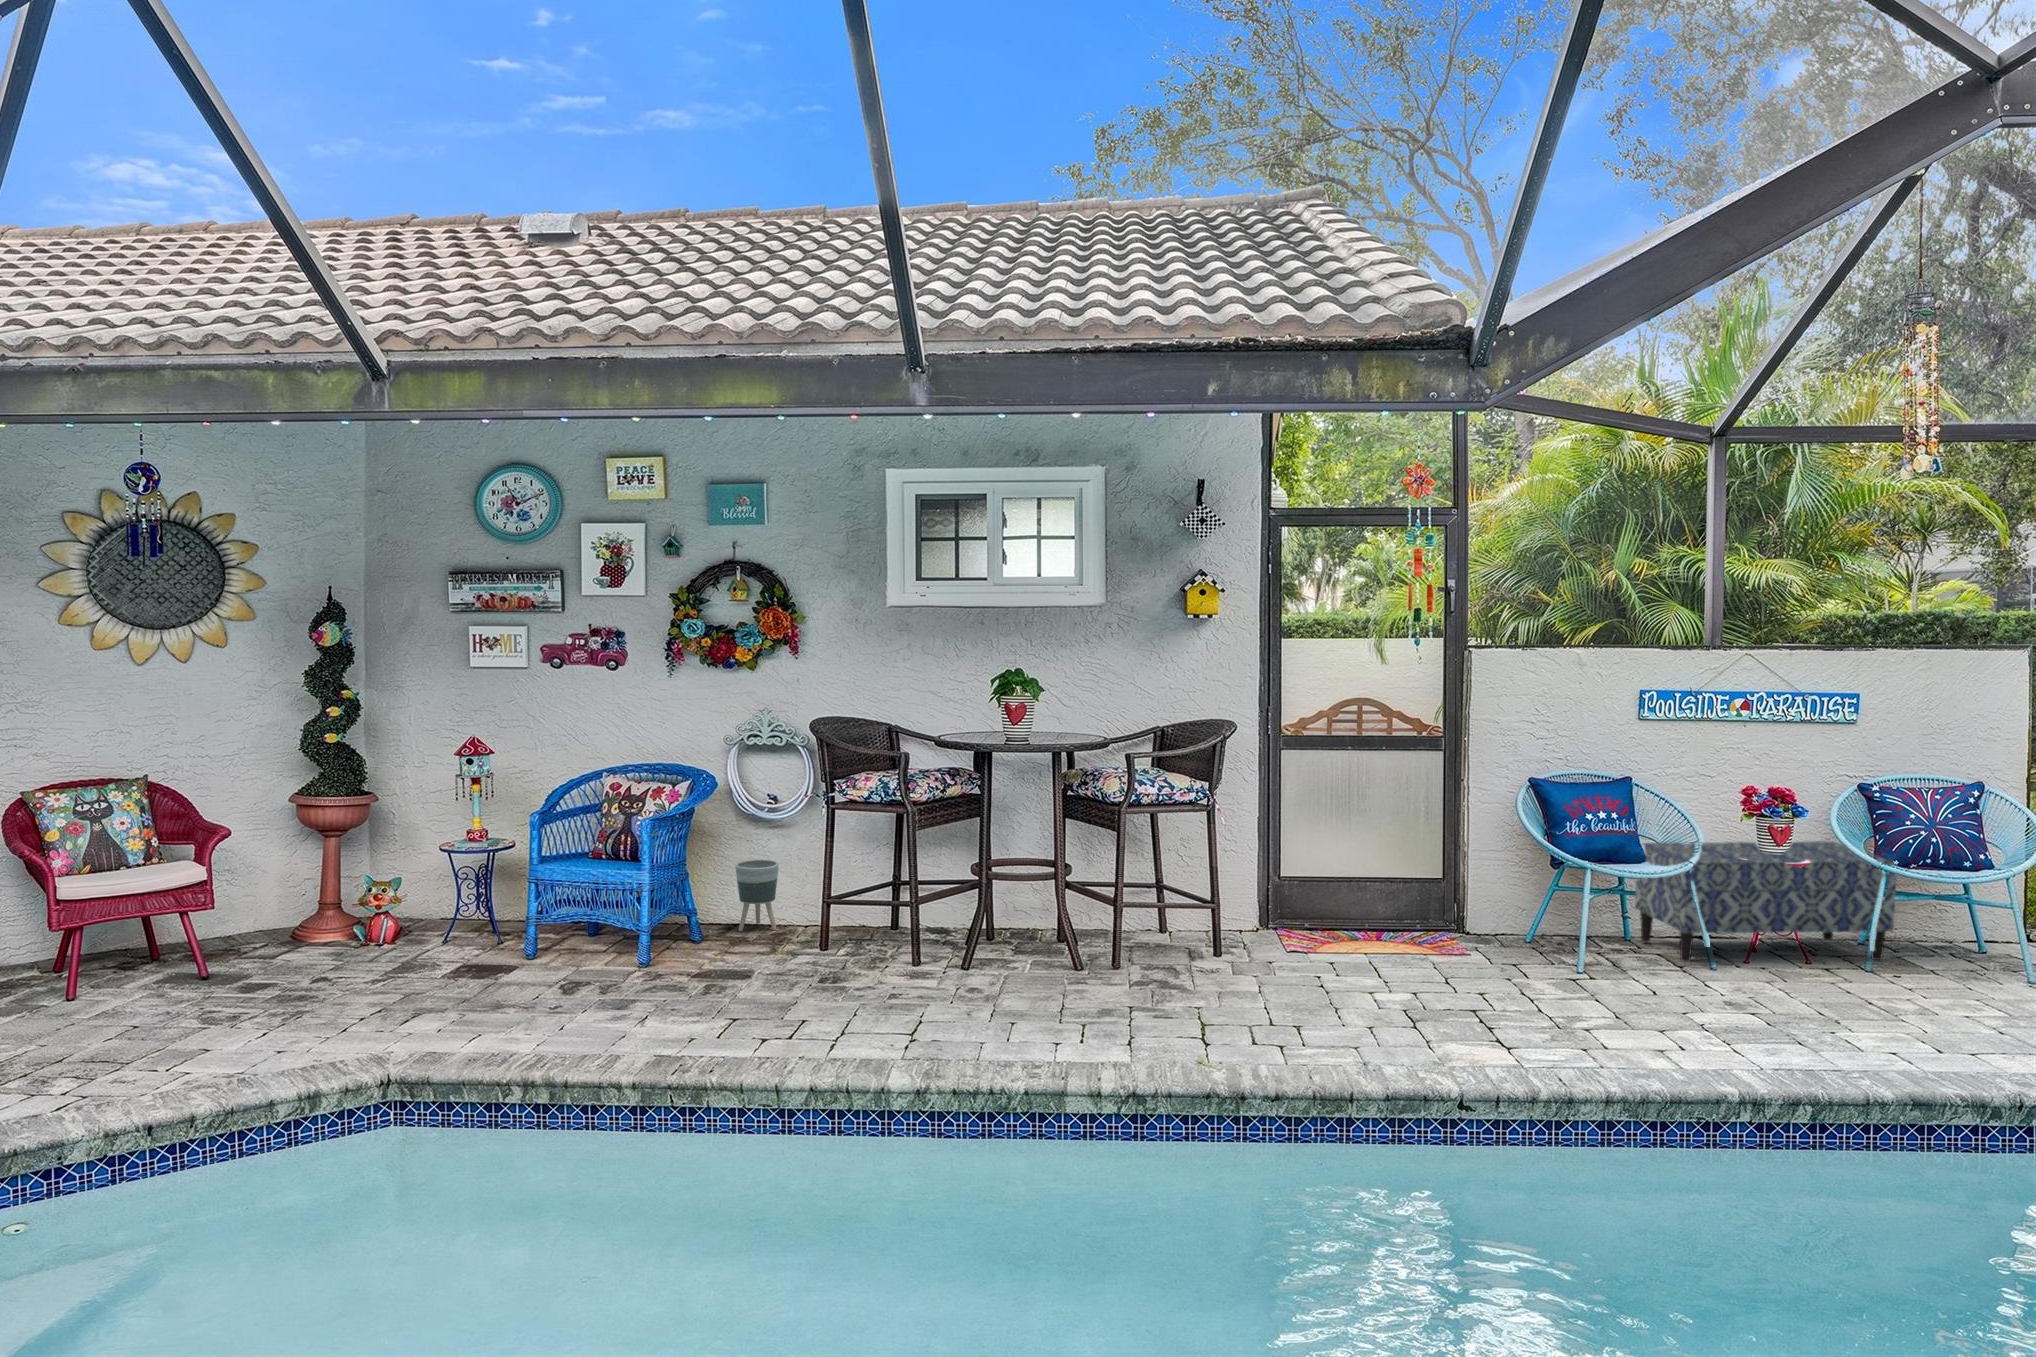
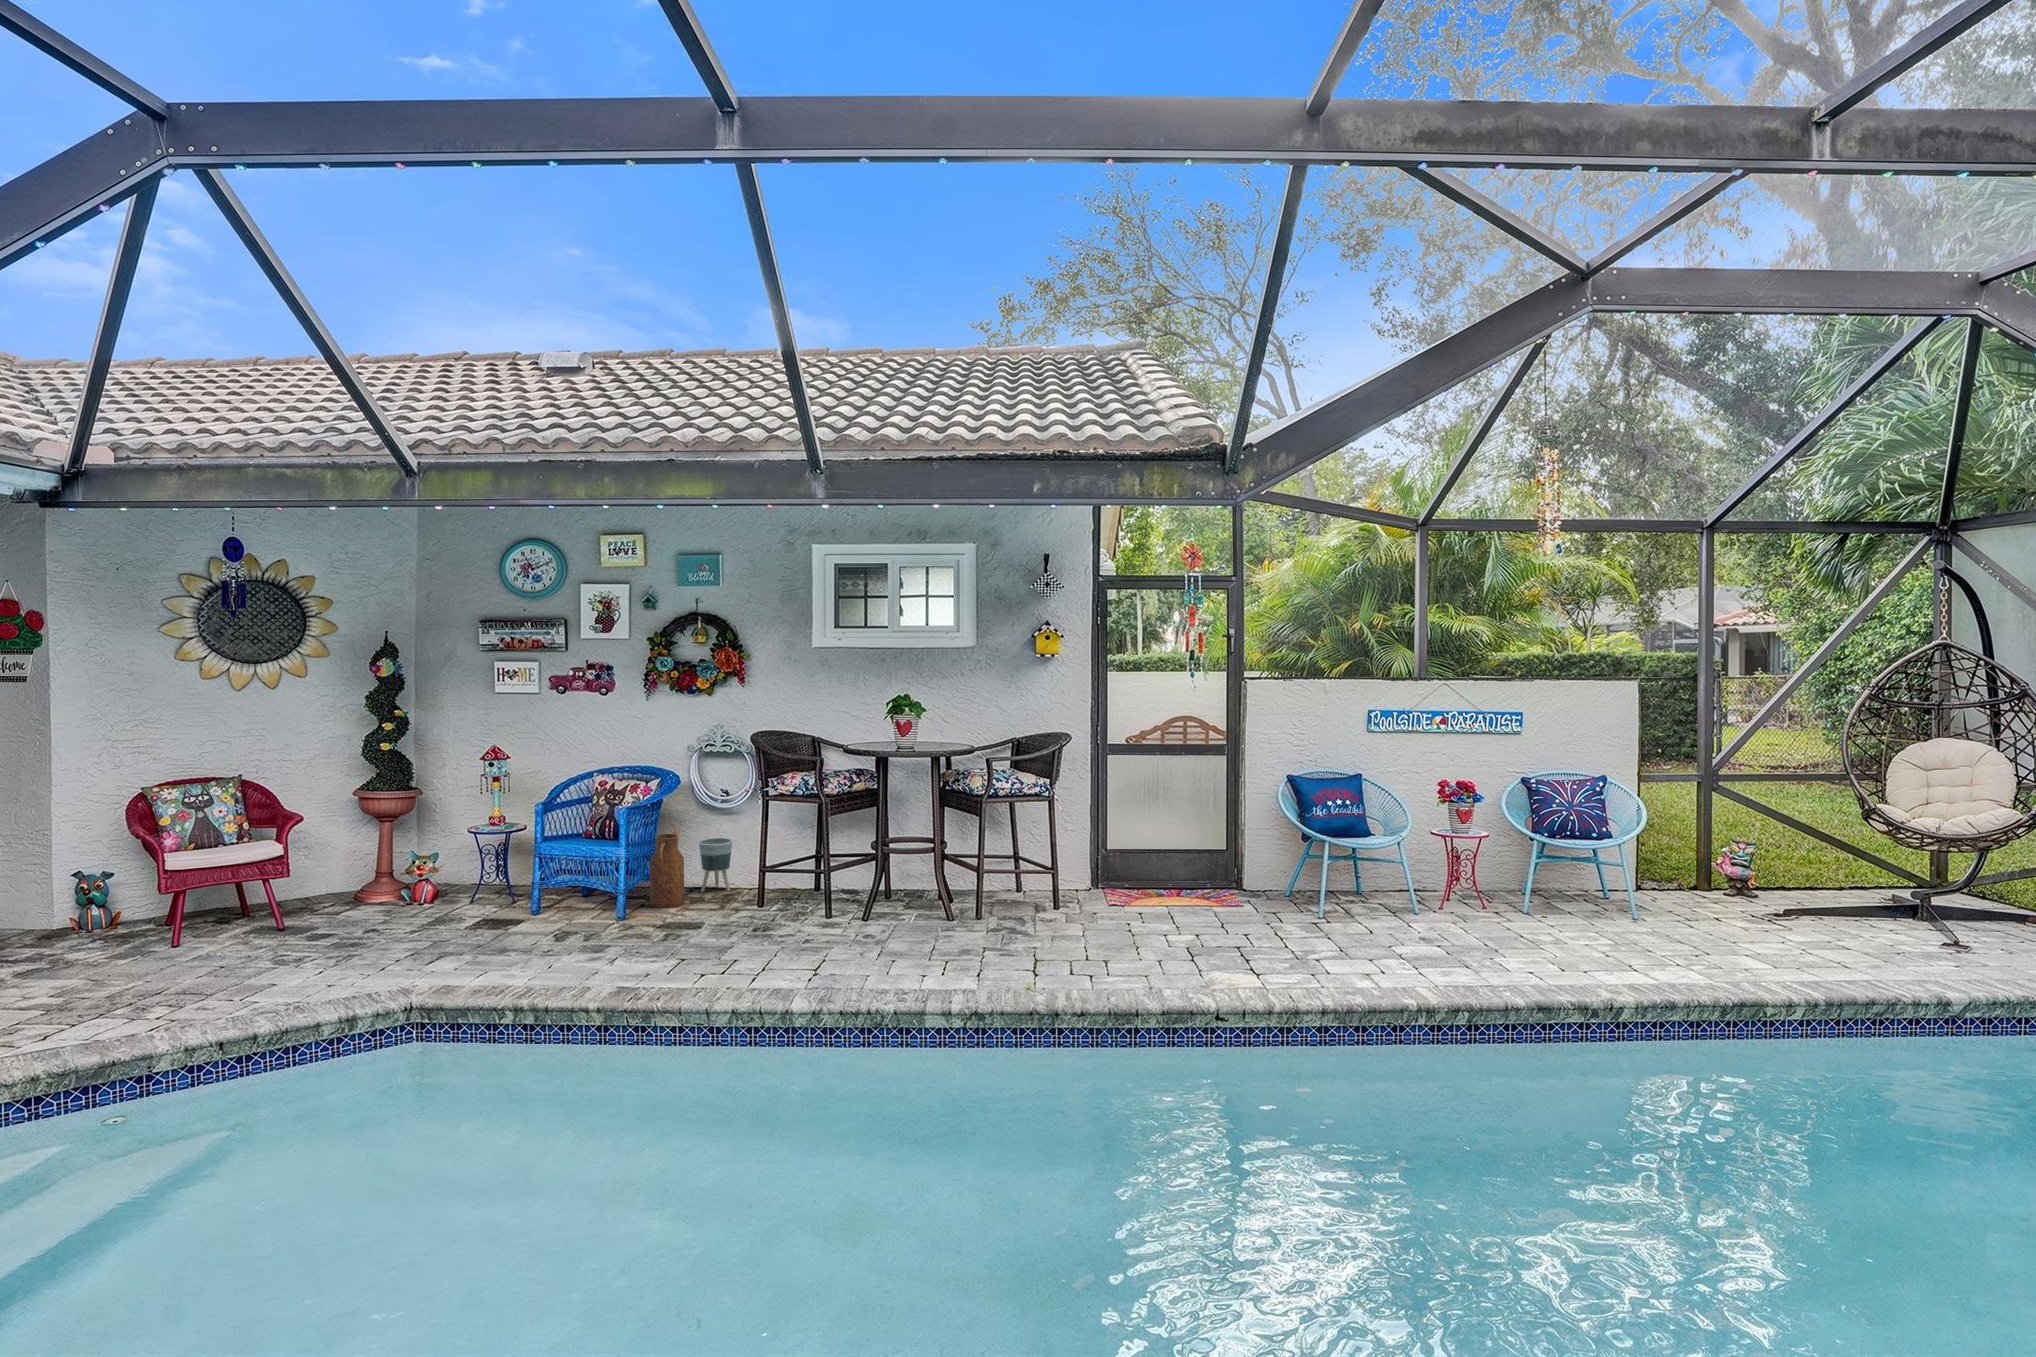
bench: present [1635,842,1897,962] -> none [1361,821,1542,910]
watering can: none [675,844,720,954] -> present [650,827,685,908]

